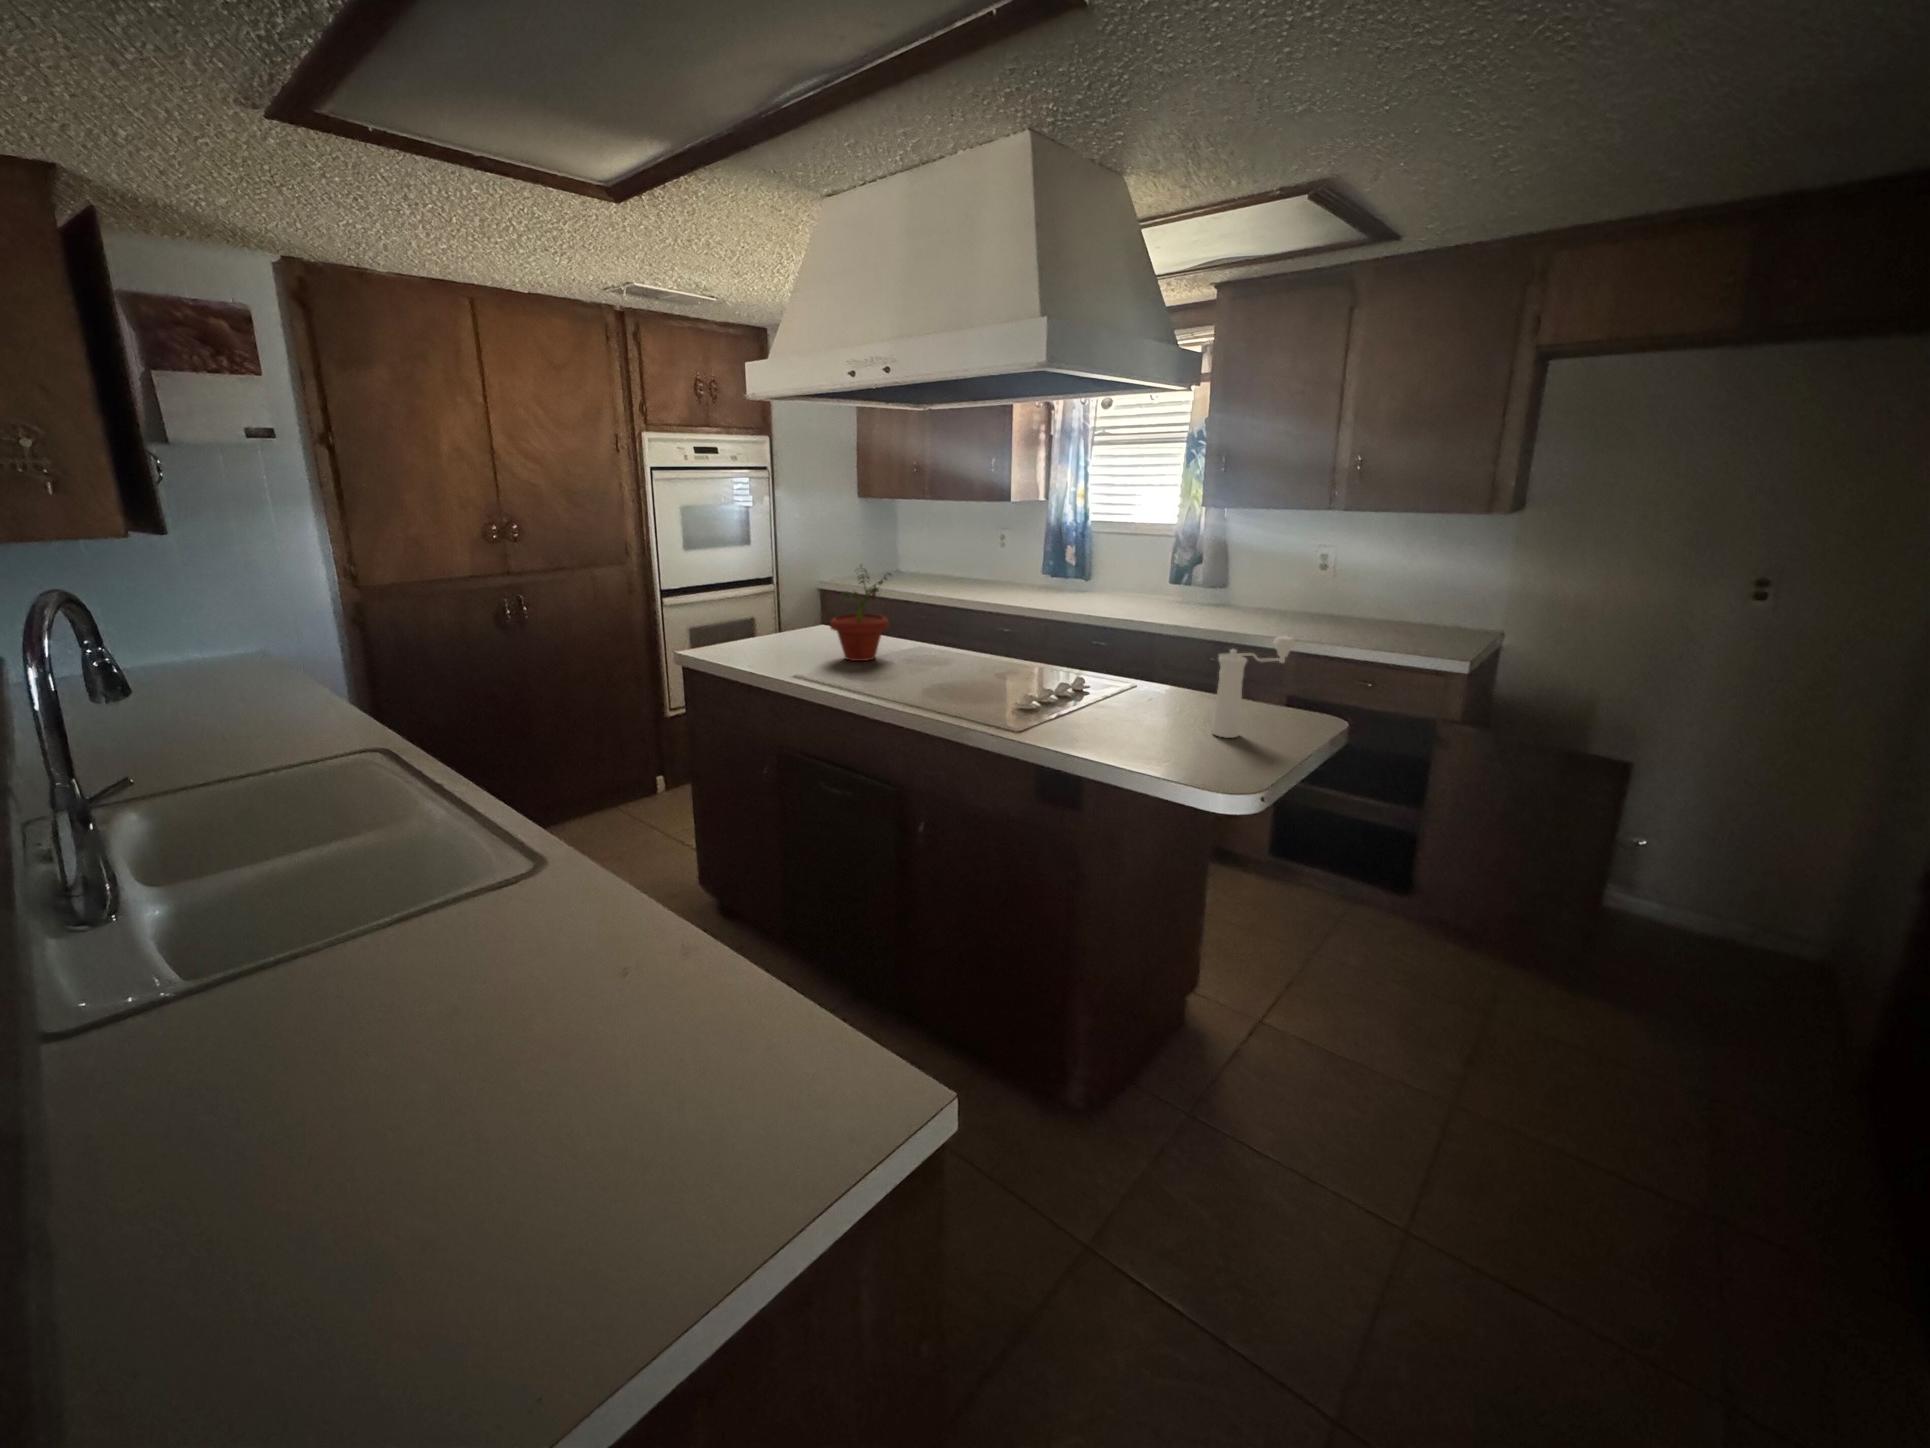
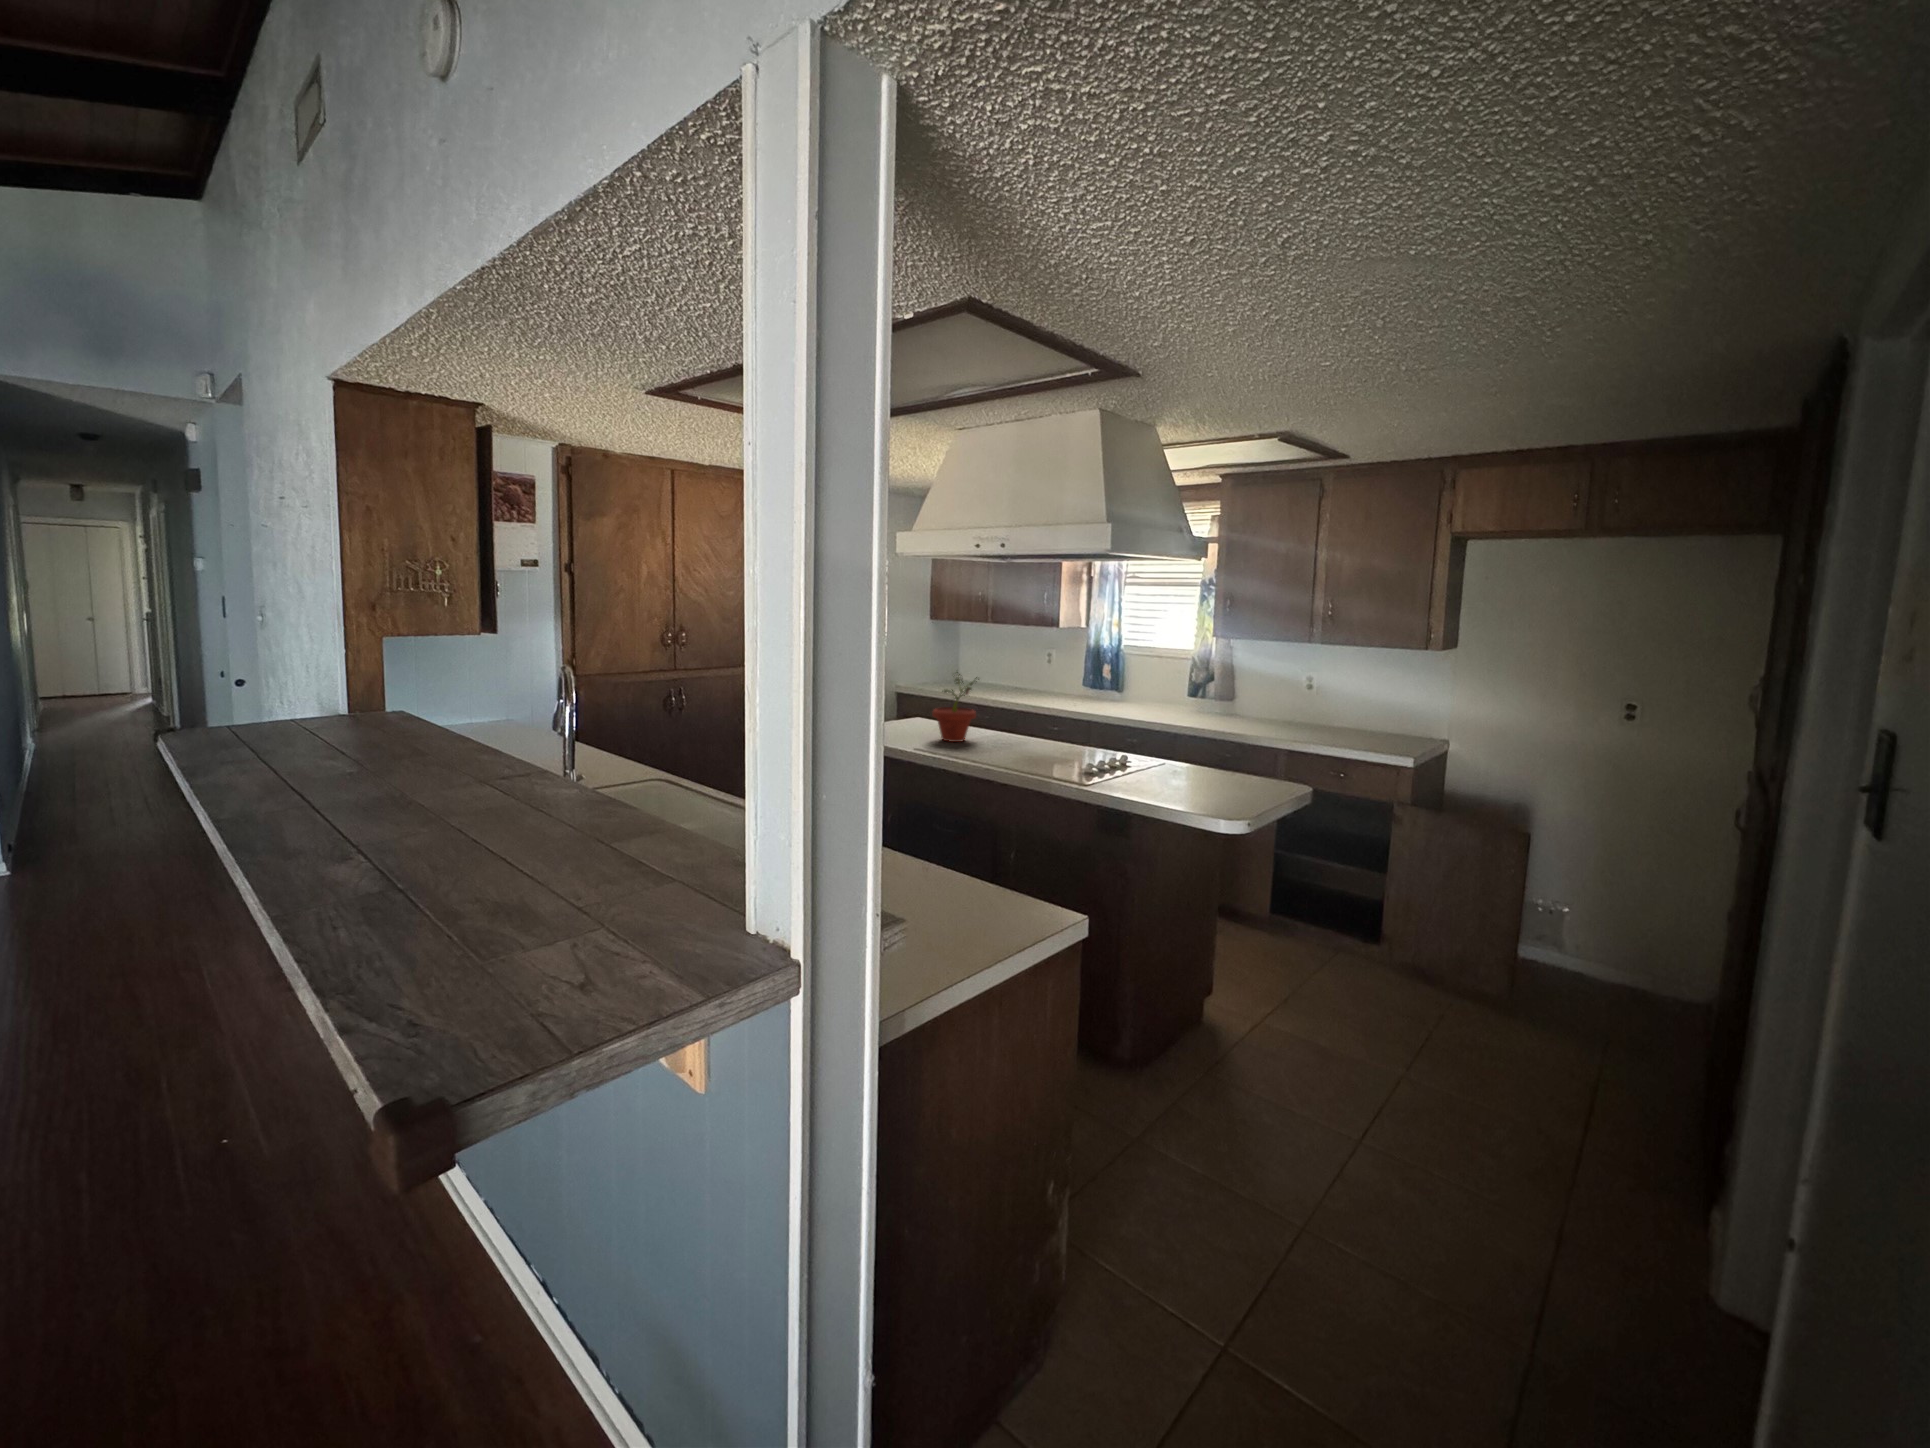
pepper mill: present [1212,636,1295,738] -> none [1218,725,1274,794]

